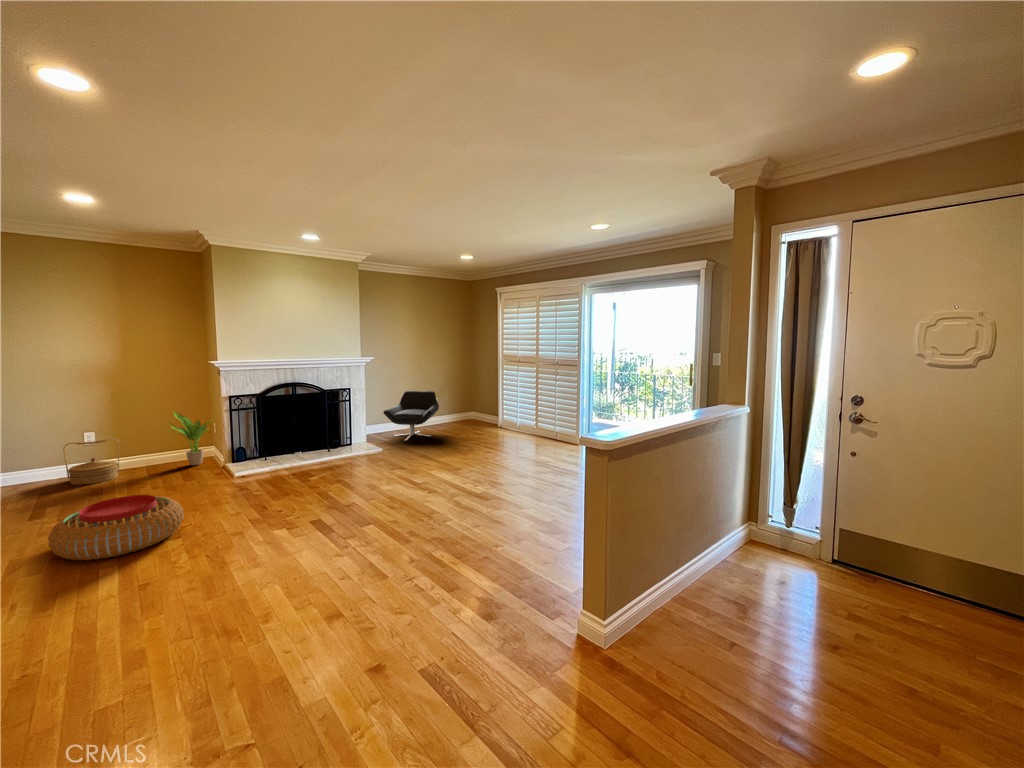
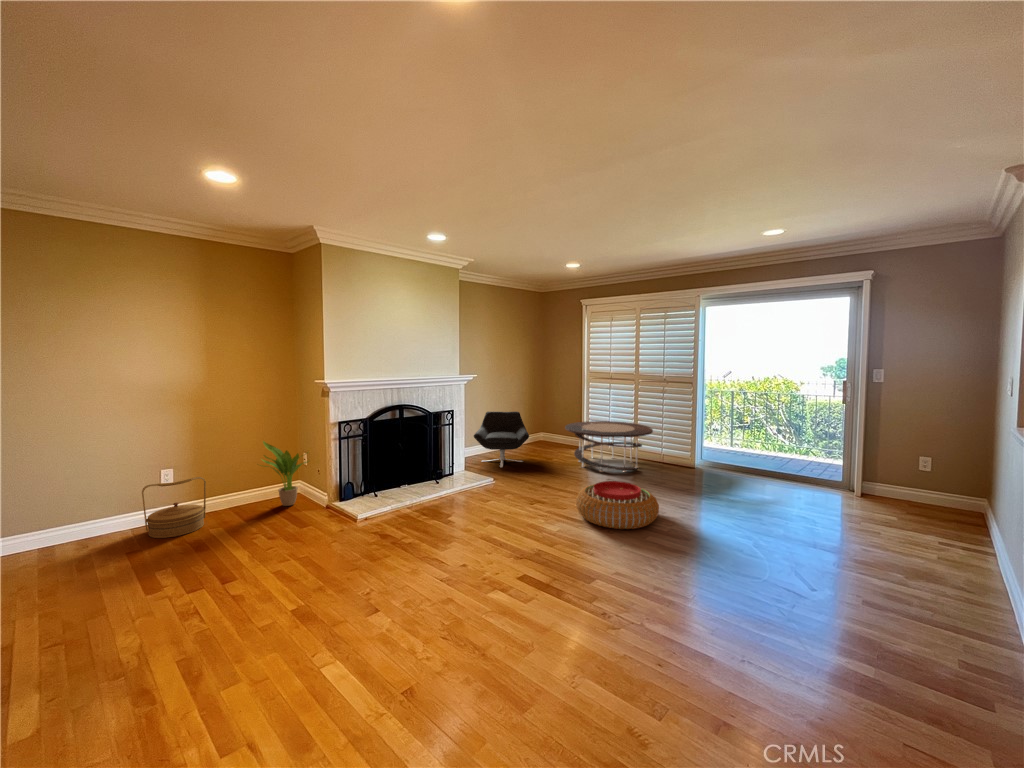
coffee table: none [465,401,543,446] -> present [565,421,653,472]
pouf: present [48,495,184,561] -> present [576,481,659,529]

